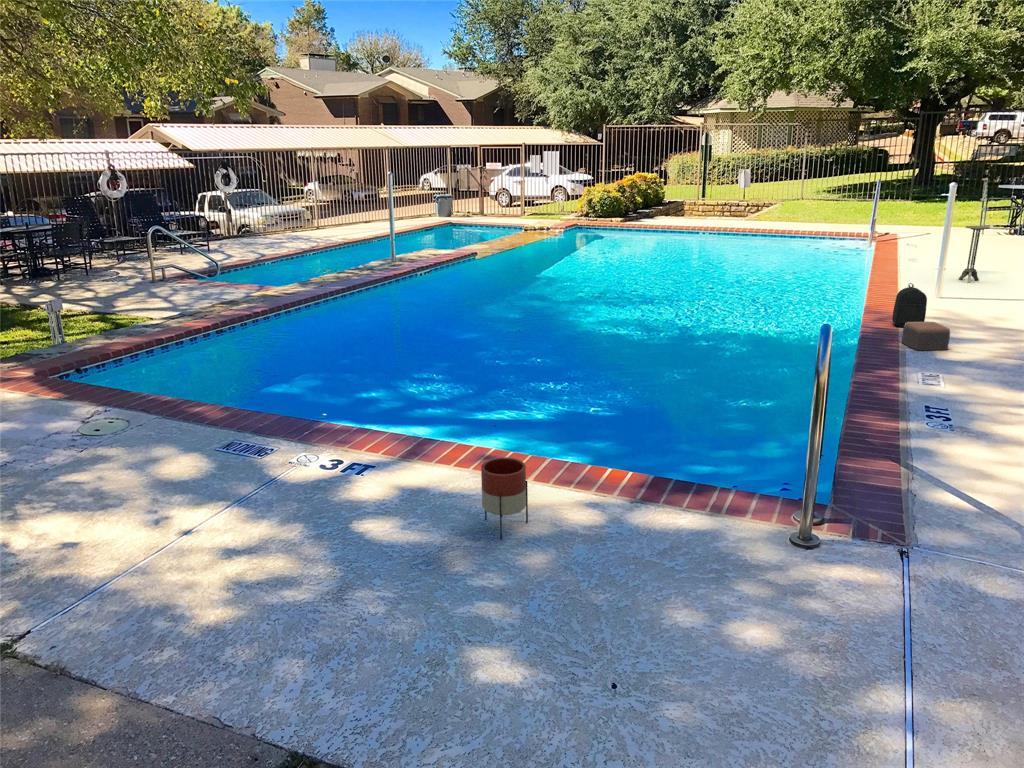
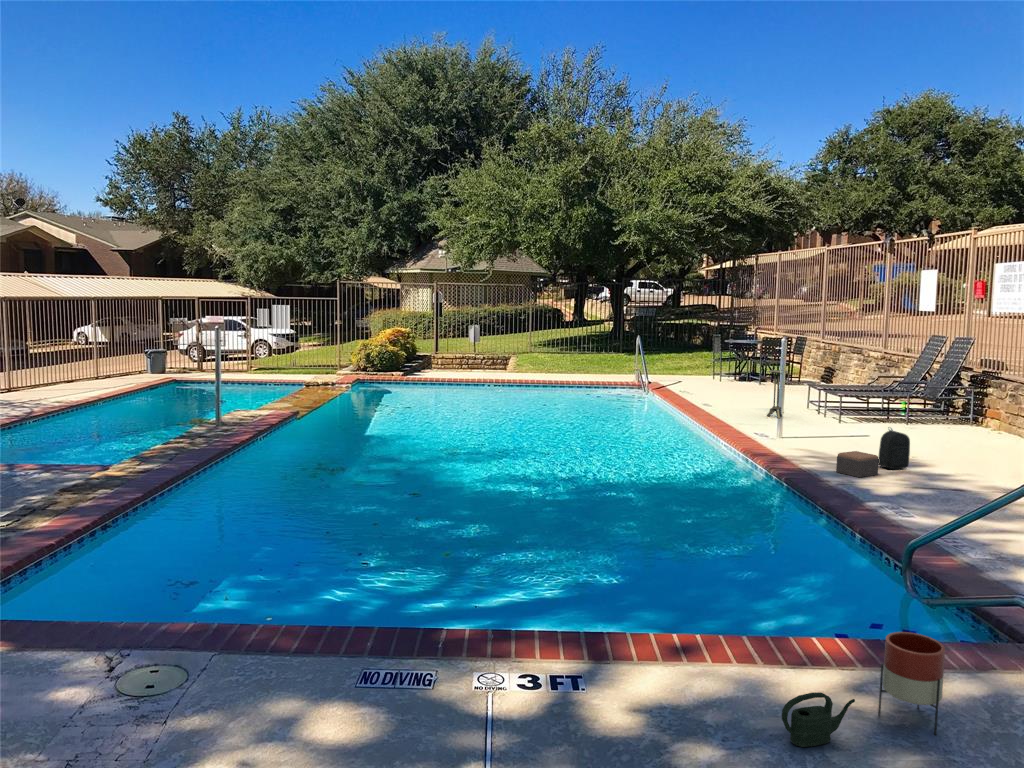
backpack: present [892,283,927,327] -> present [879,427,910,469]
watering can: none [382,486,444,525] -> present [782,692,855,747]

